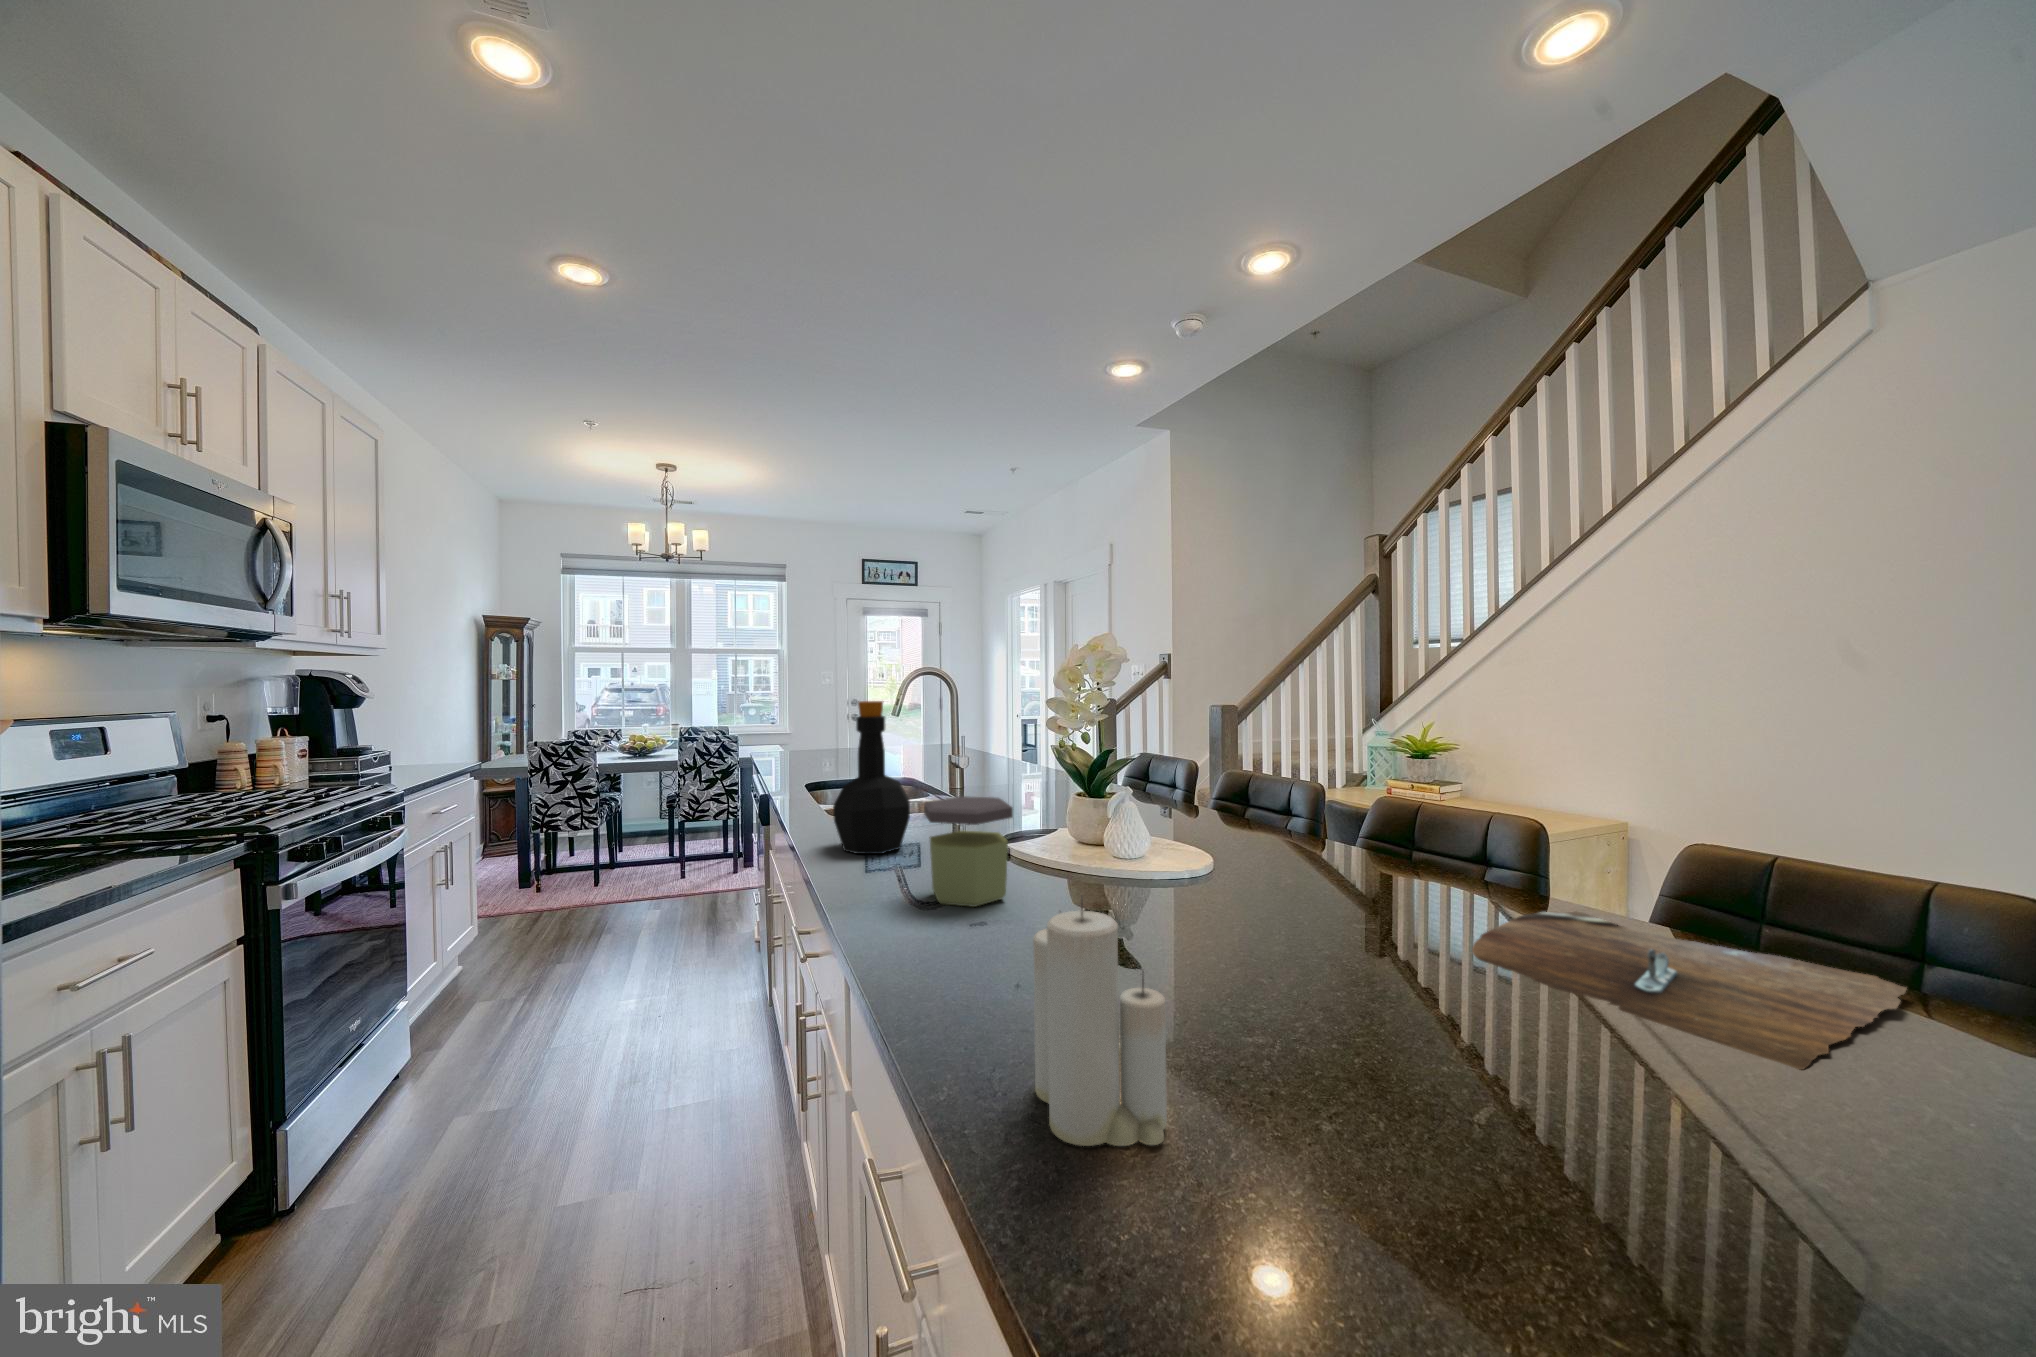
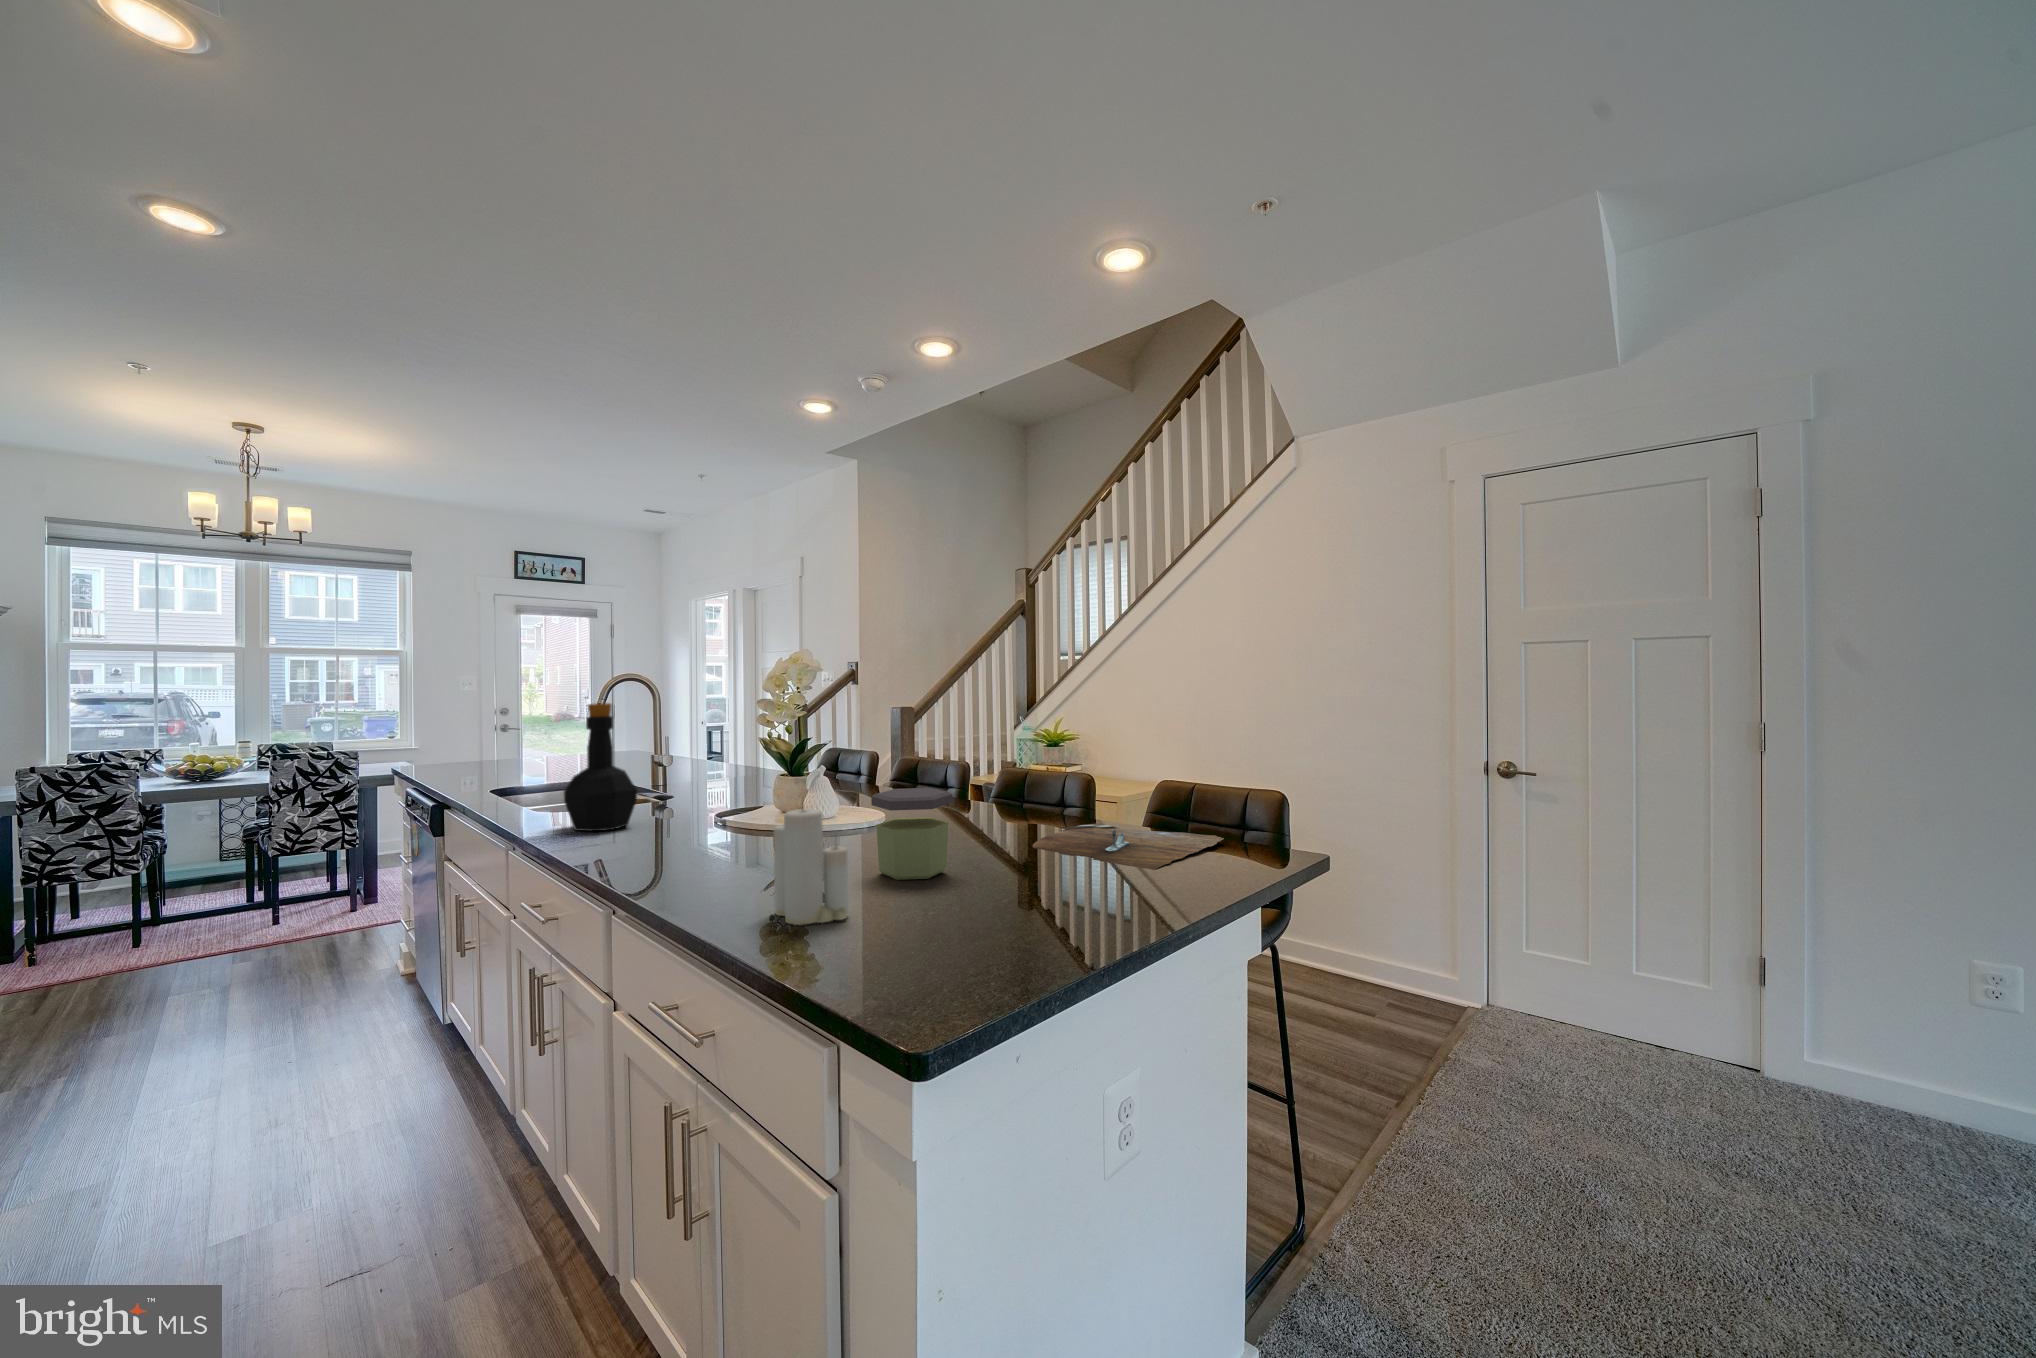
jar: present [924,796,1013,907] -> present [871,788,953,880]

